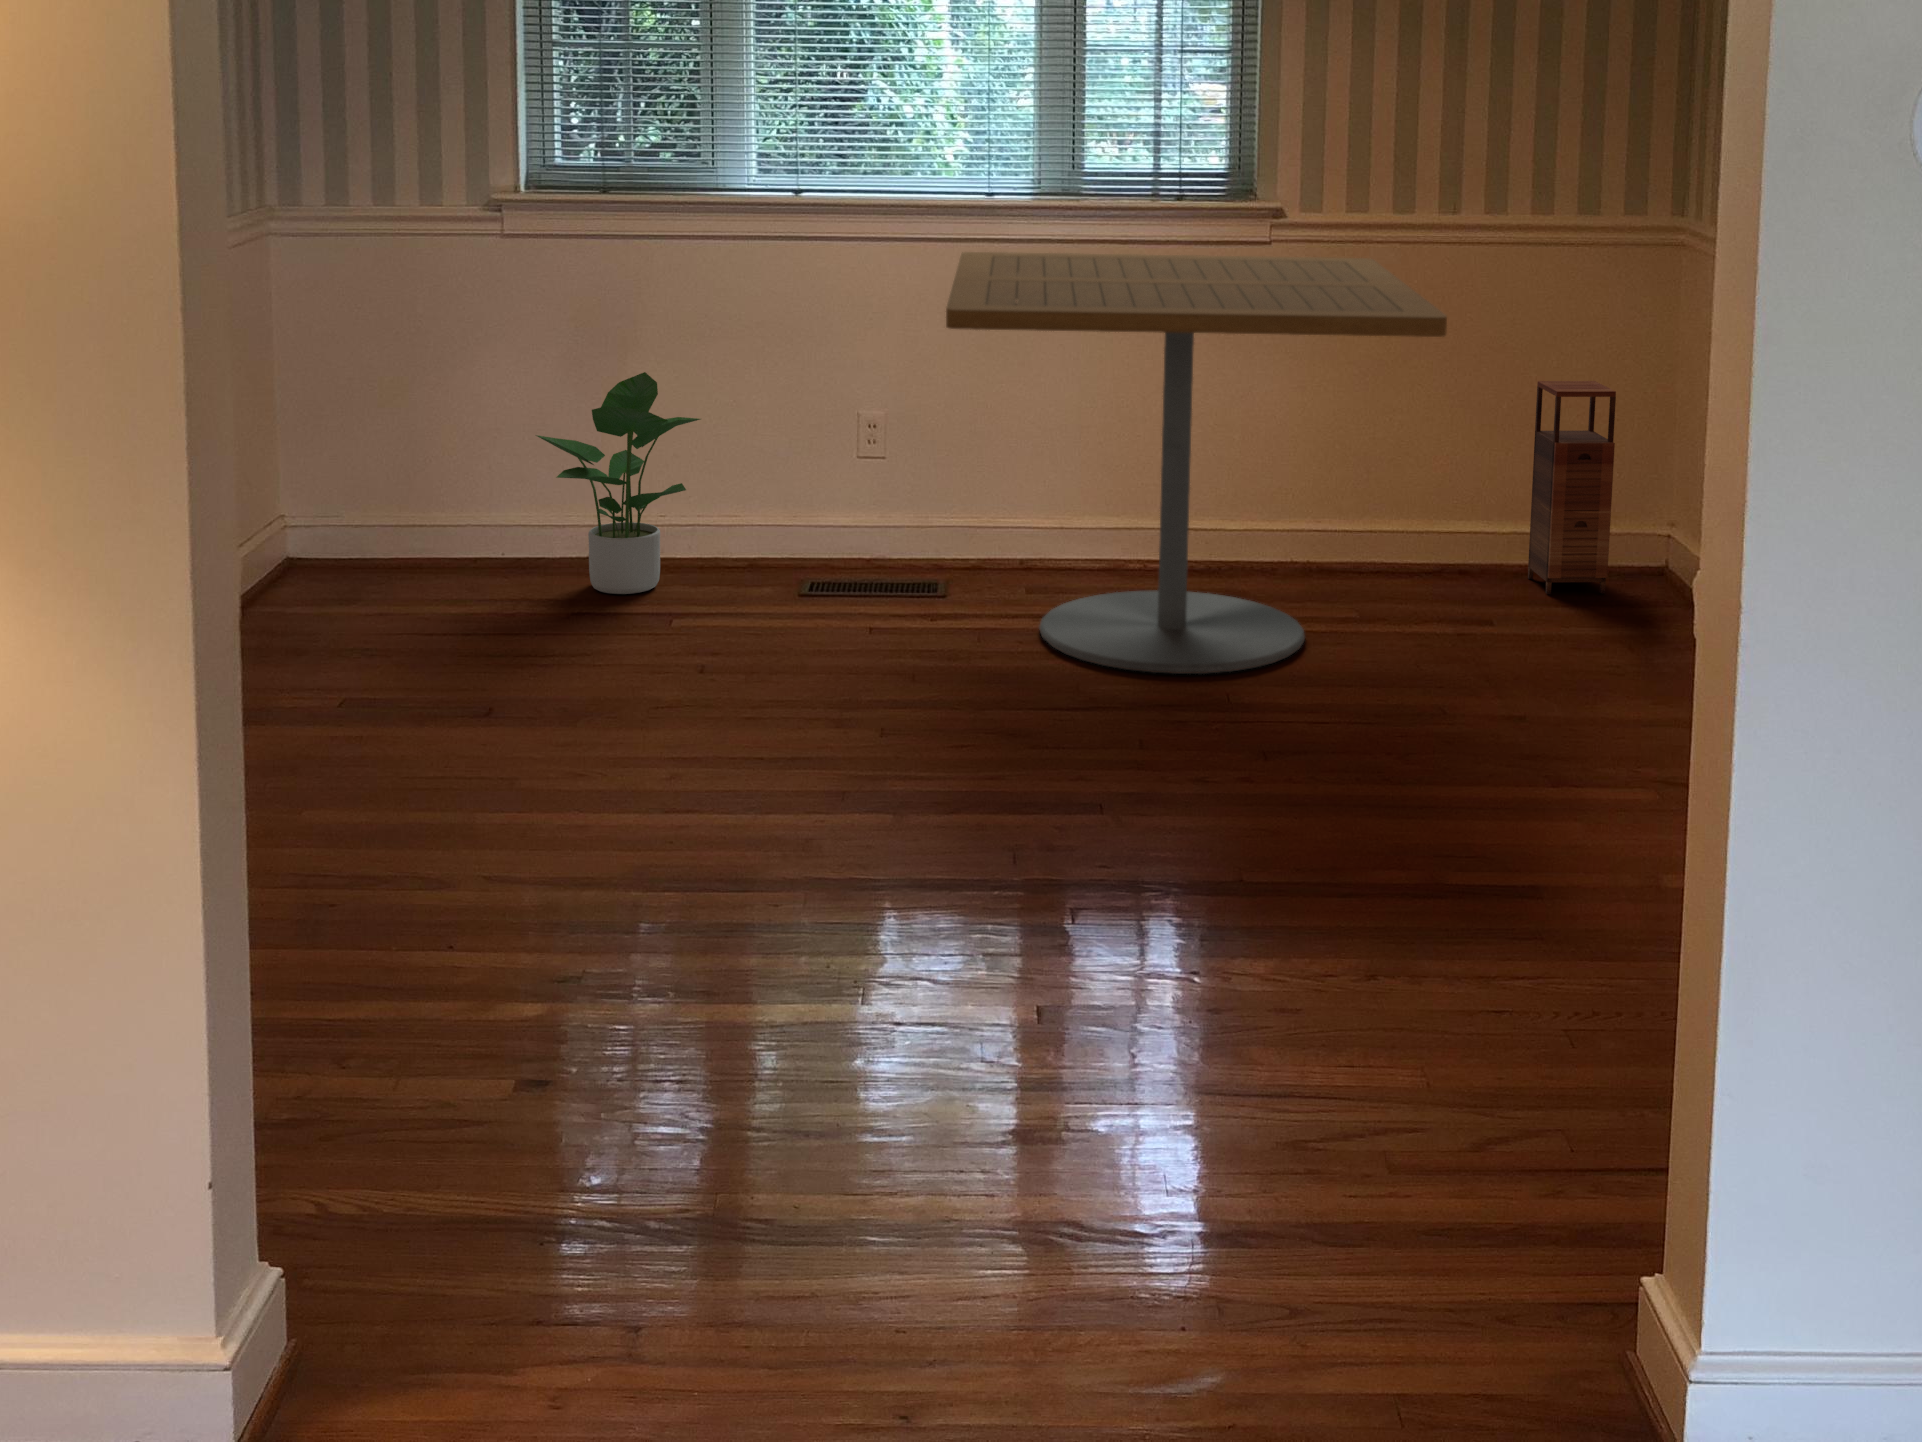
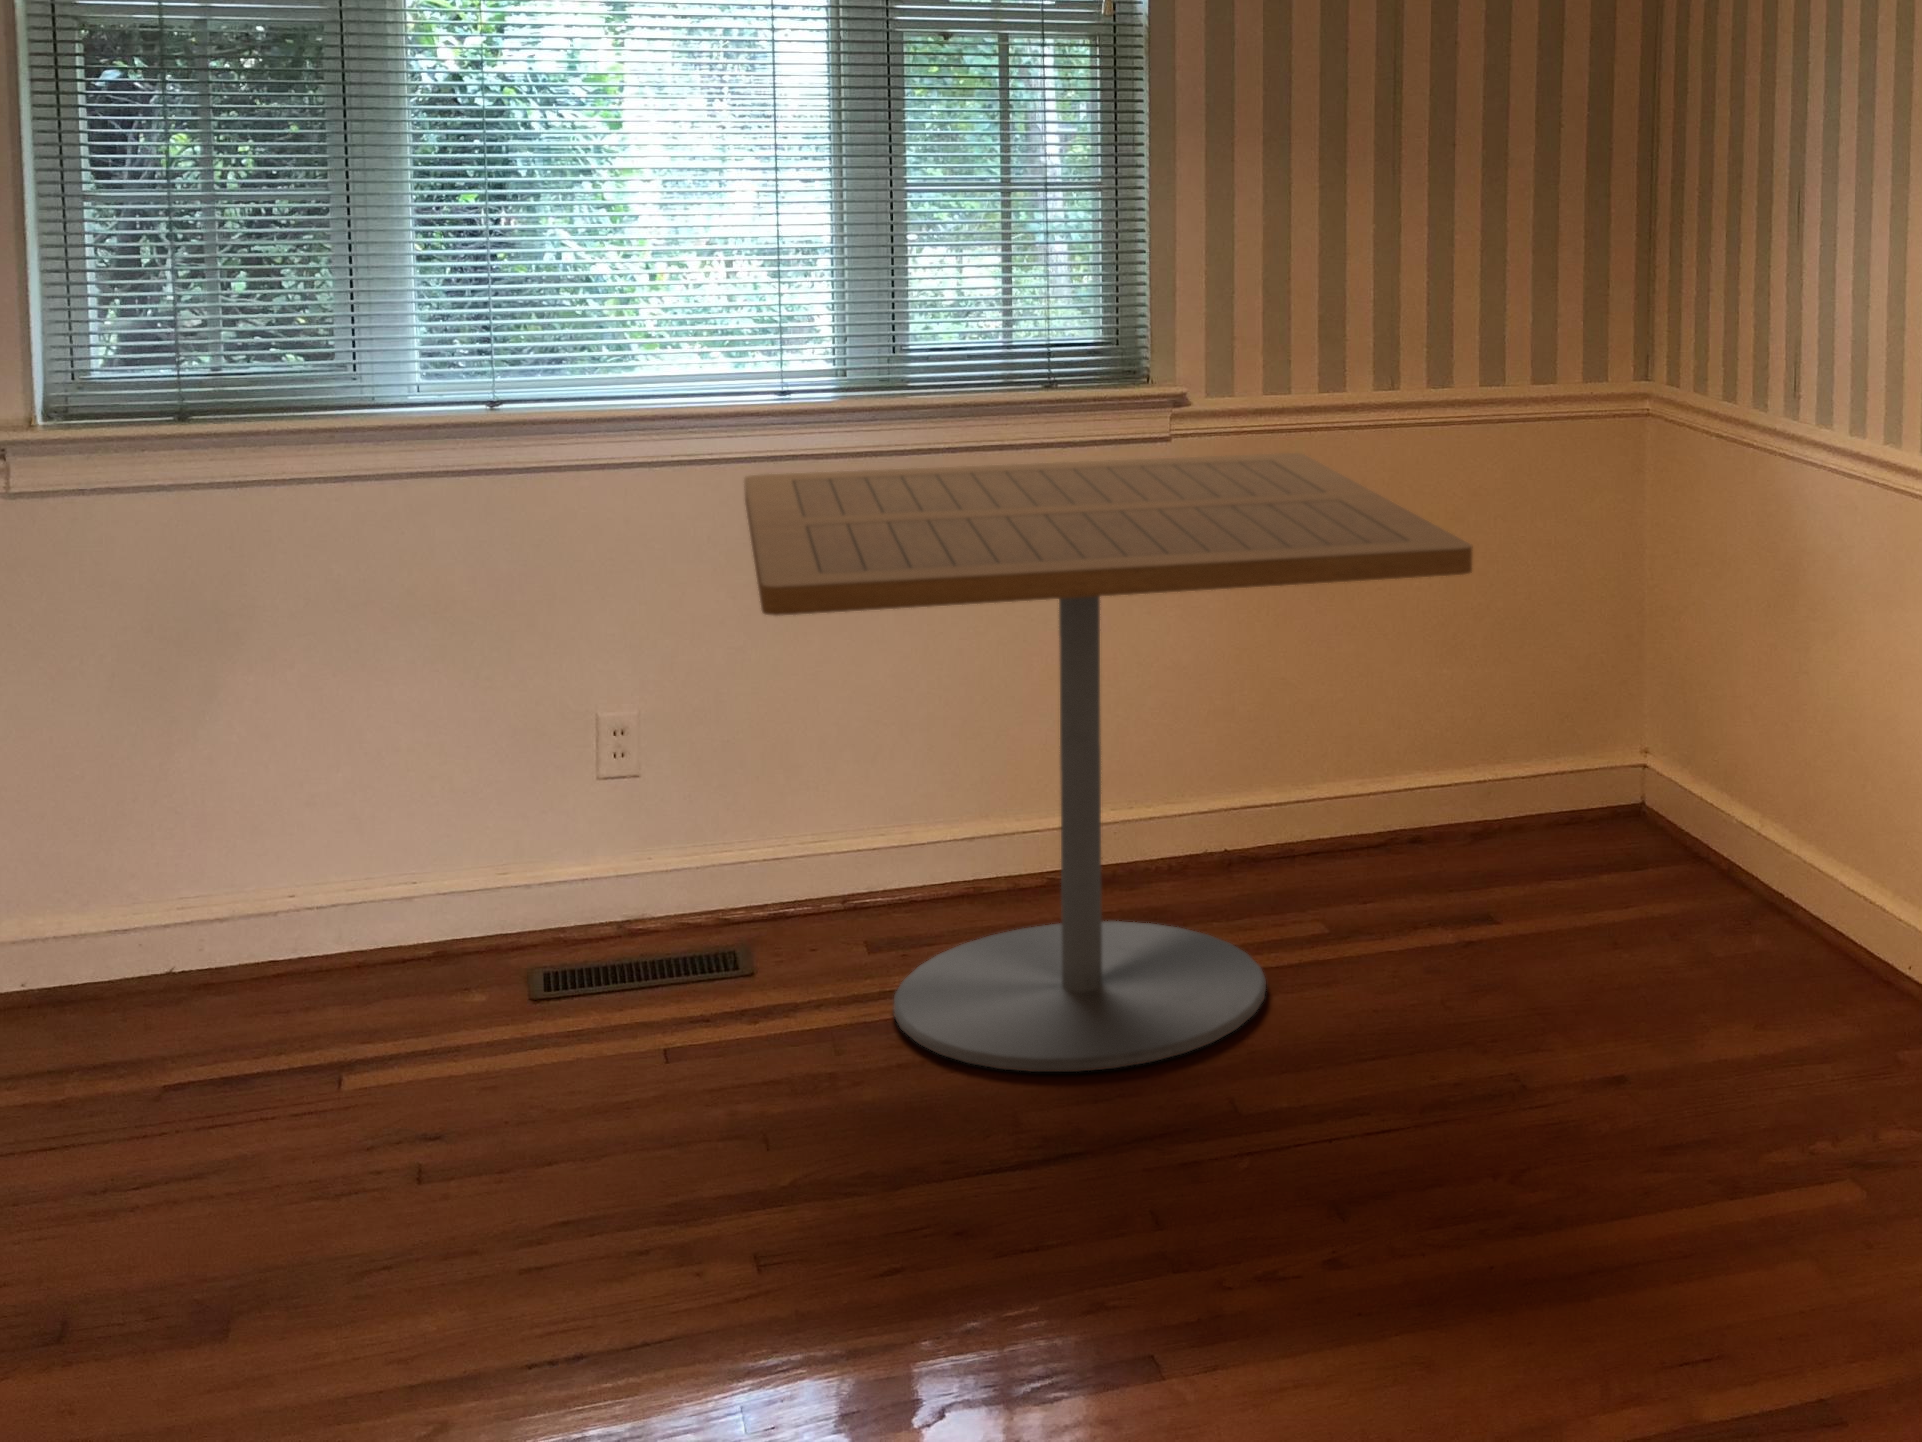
potted plant: present [536,372,700,594] -> none [65,684,351,1034]
storage cabinet: present [1528,381,1616,594] -> none [1505,589,1610,866]

